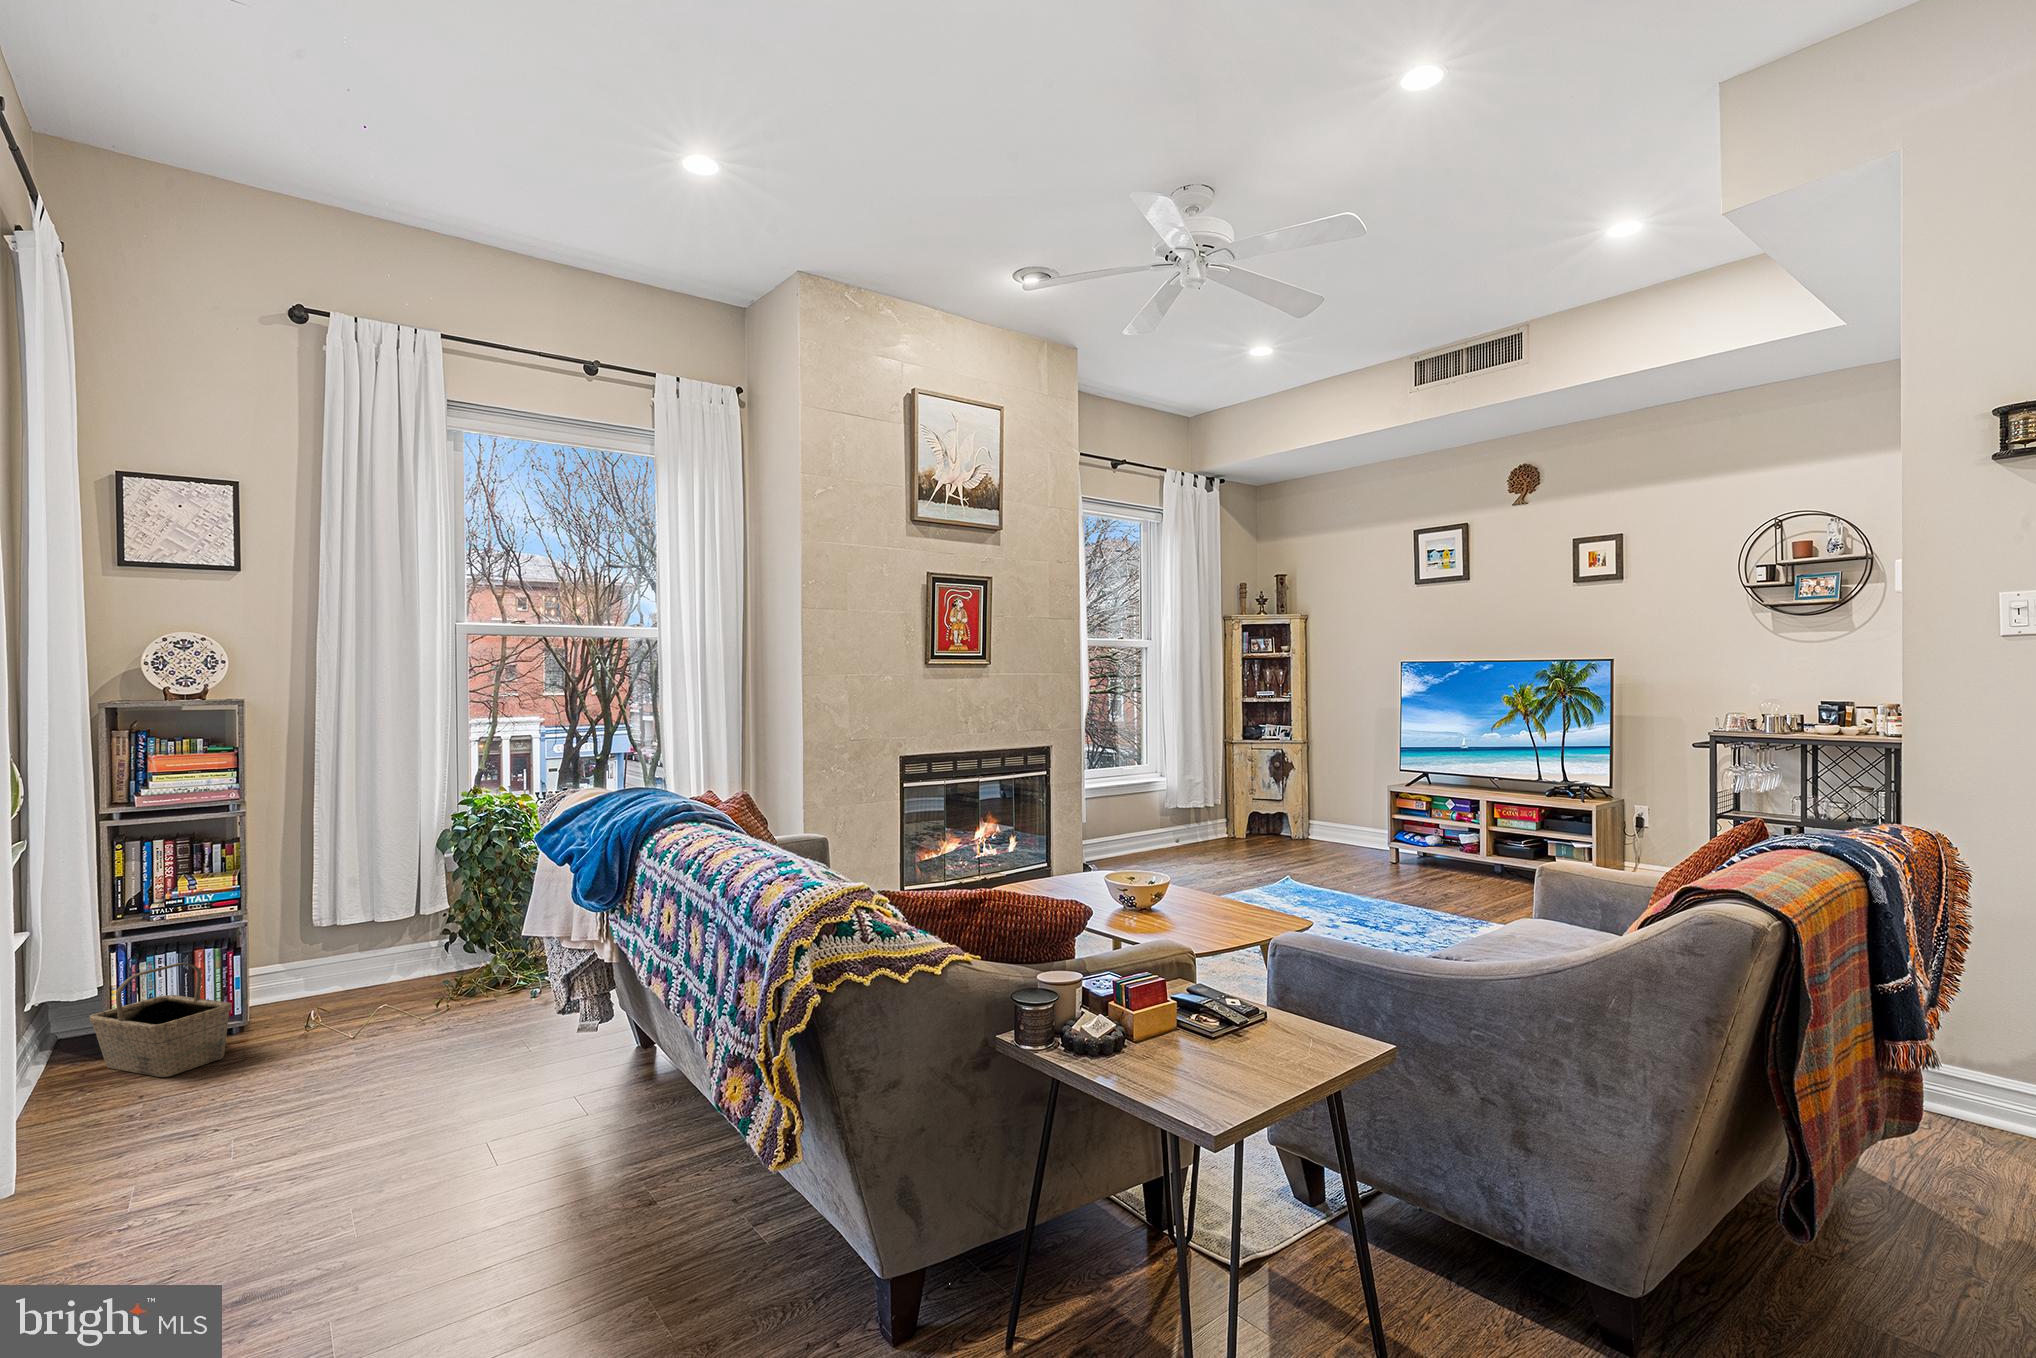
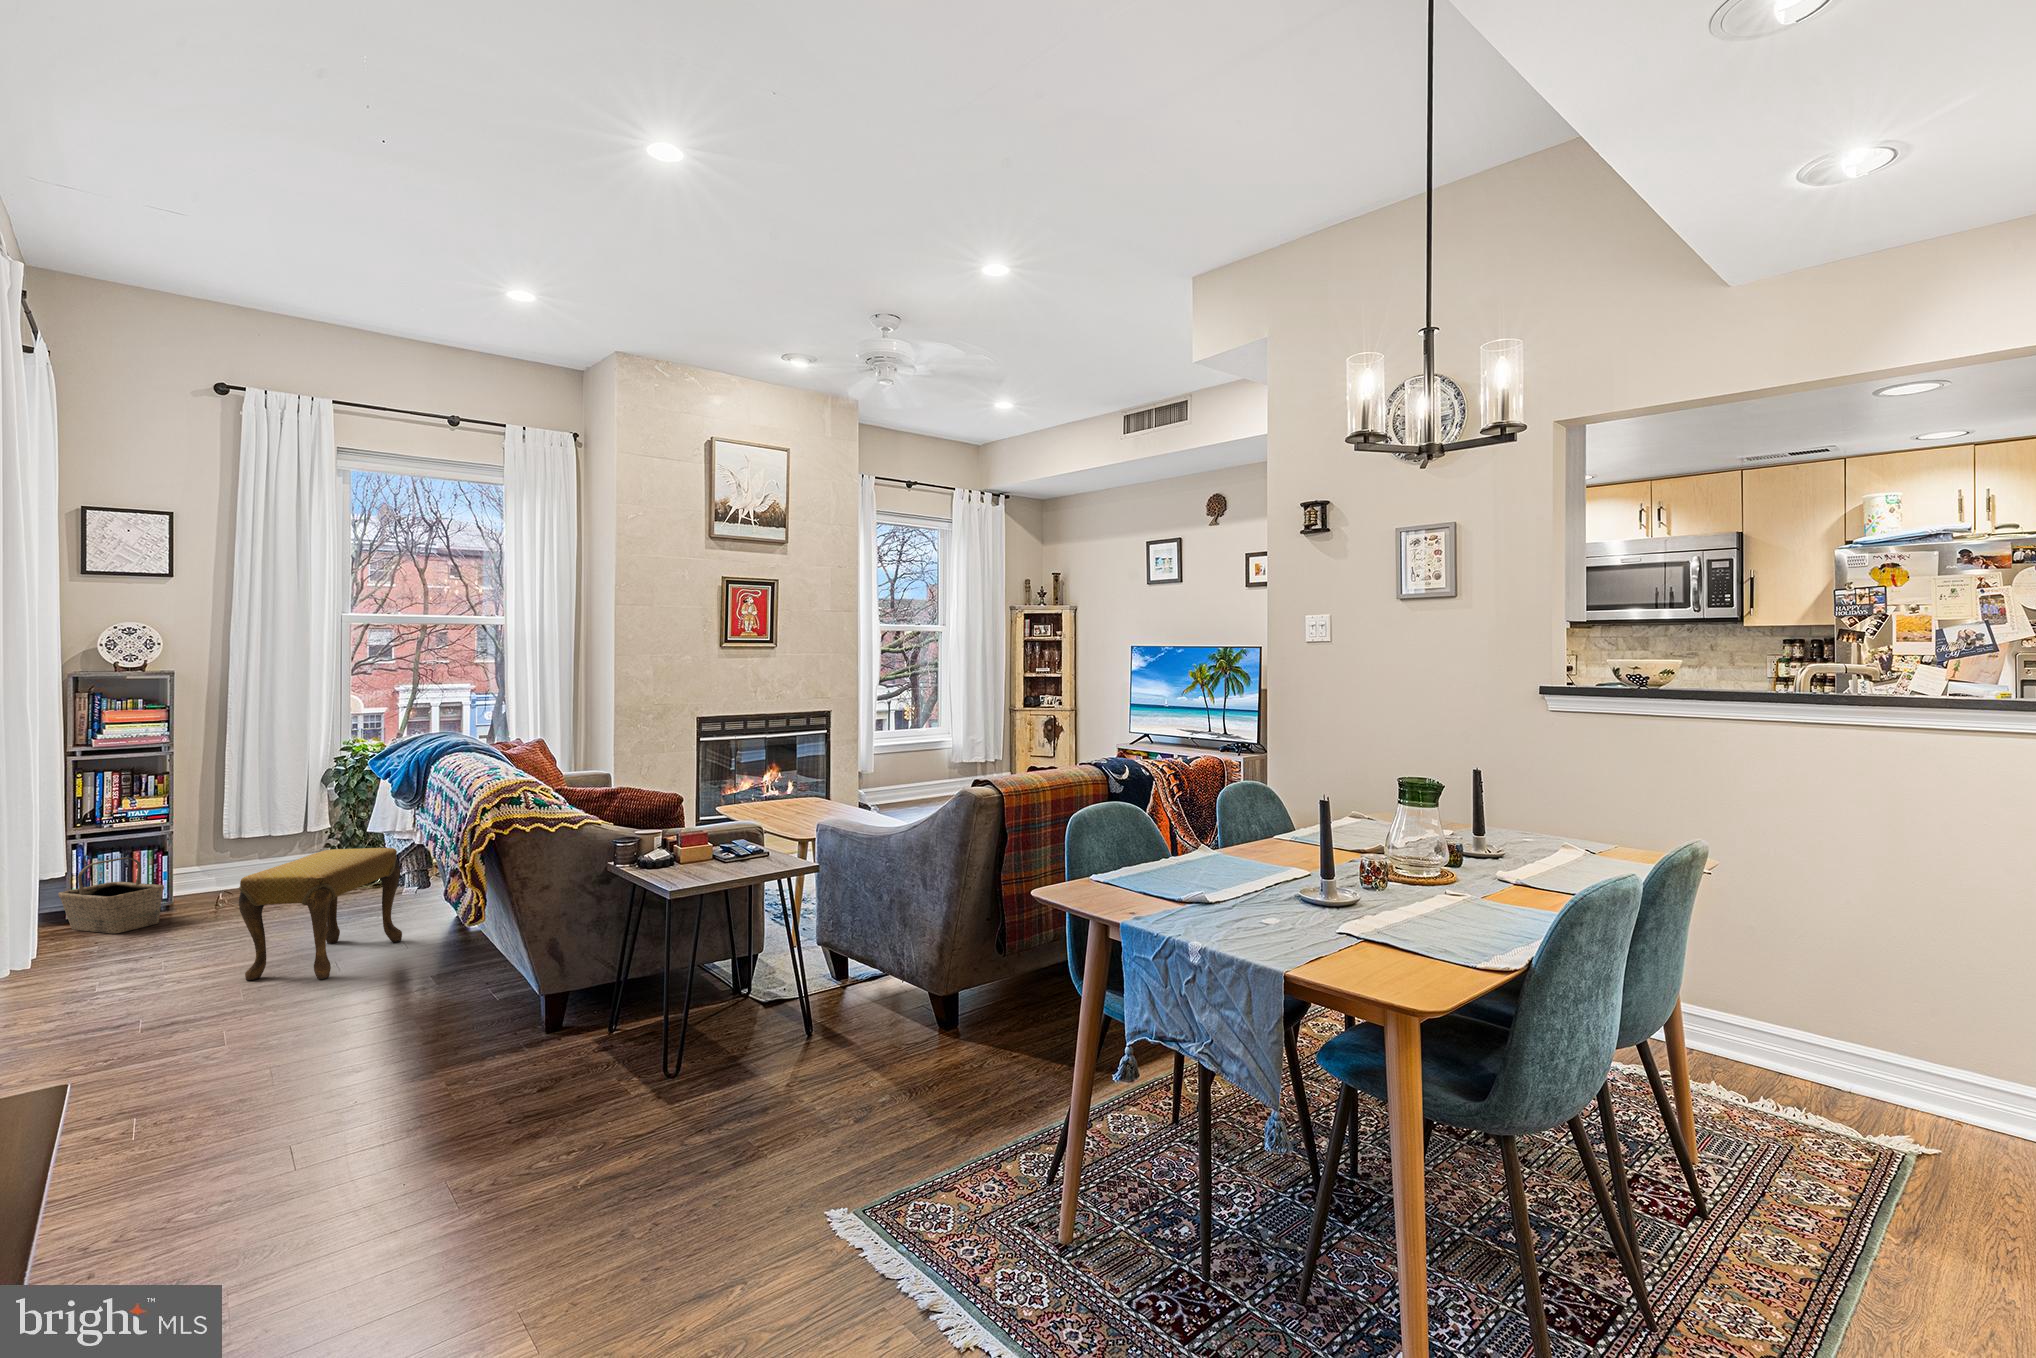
footstool: none [346,960,567,1182] -> present [239,848,402,980]

